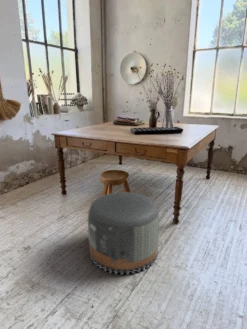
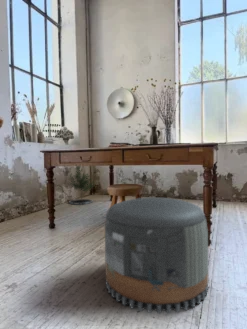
potted tree: none [82,128,106,167] -> present [70,165,92,205]

